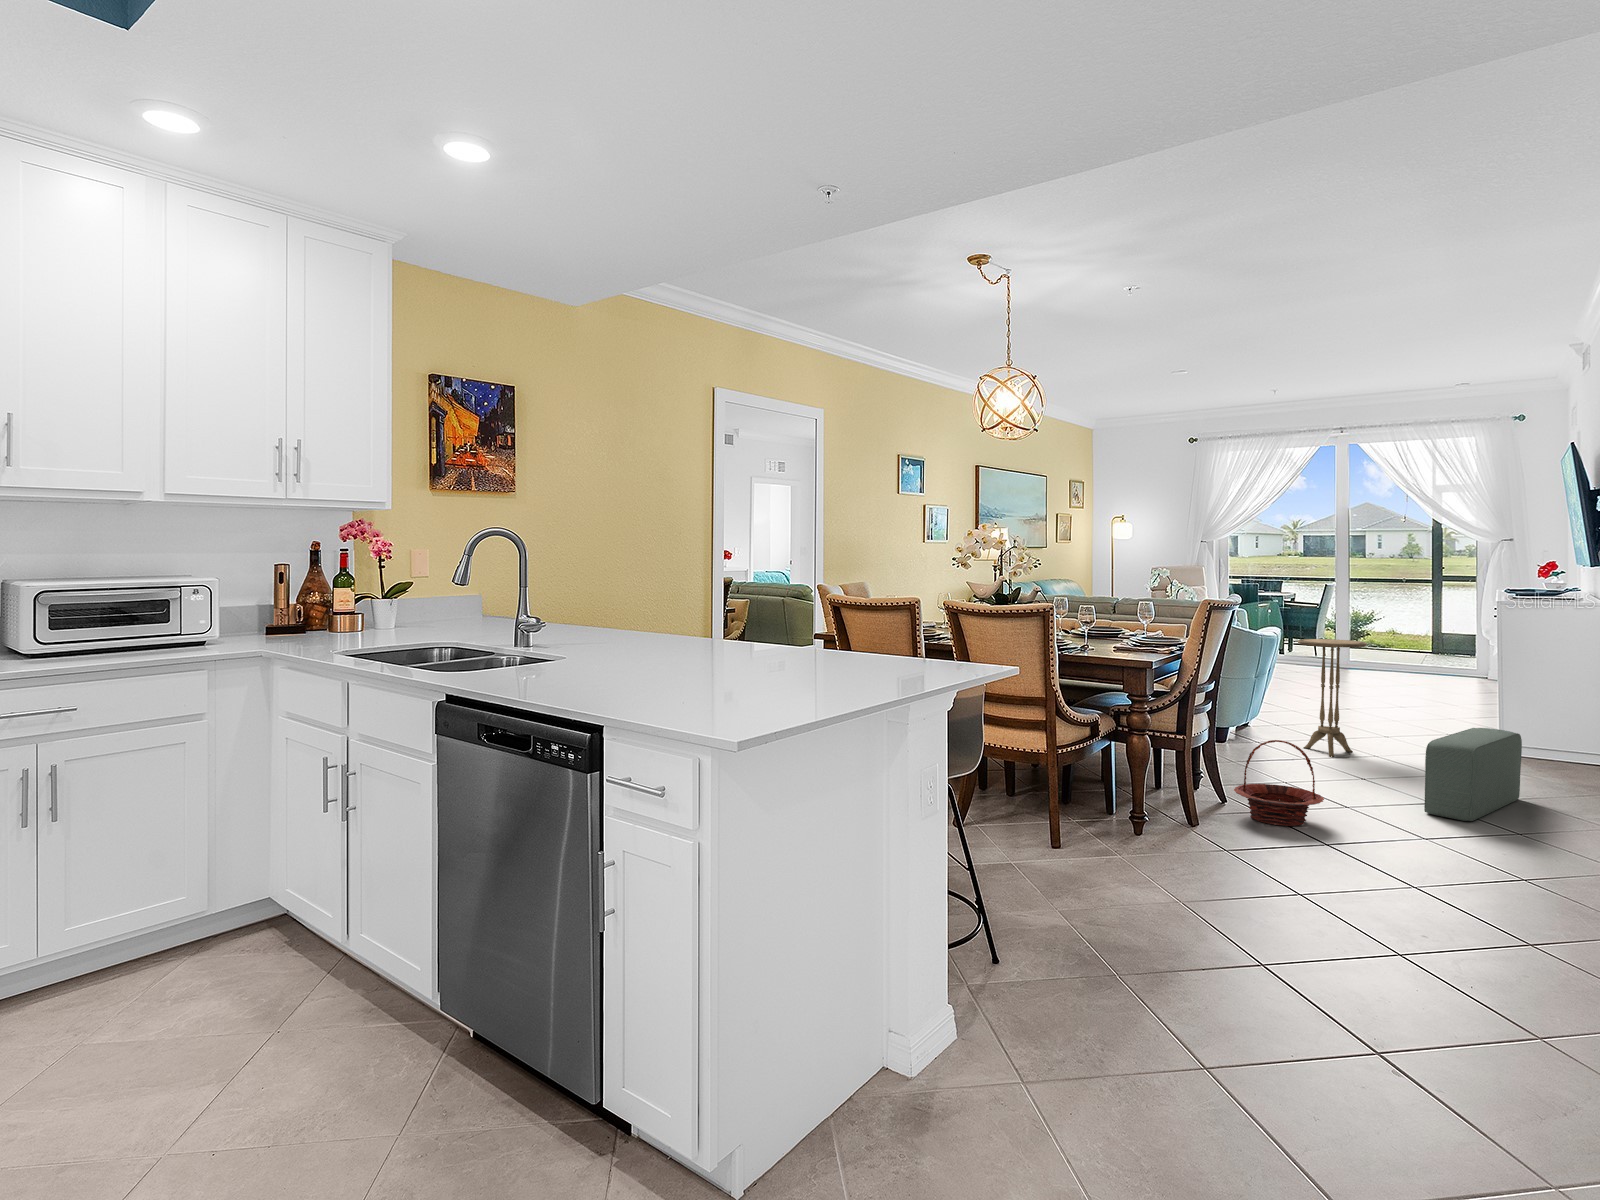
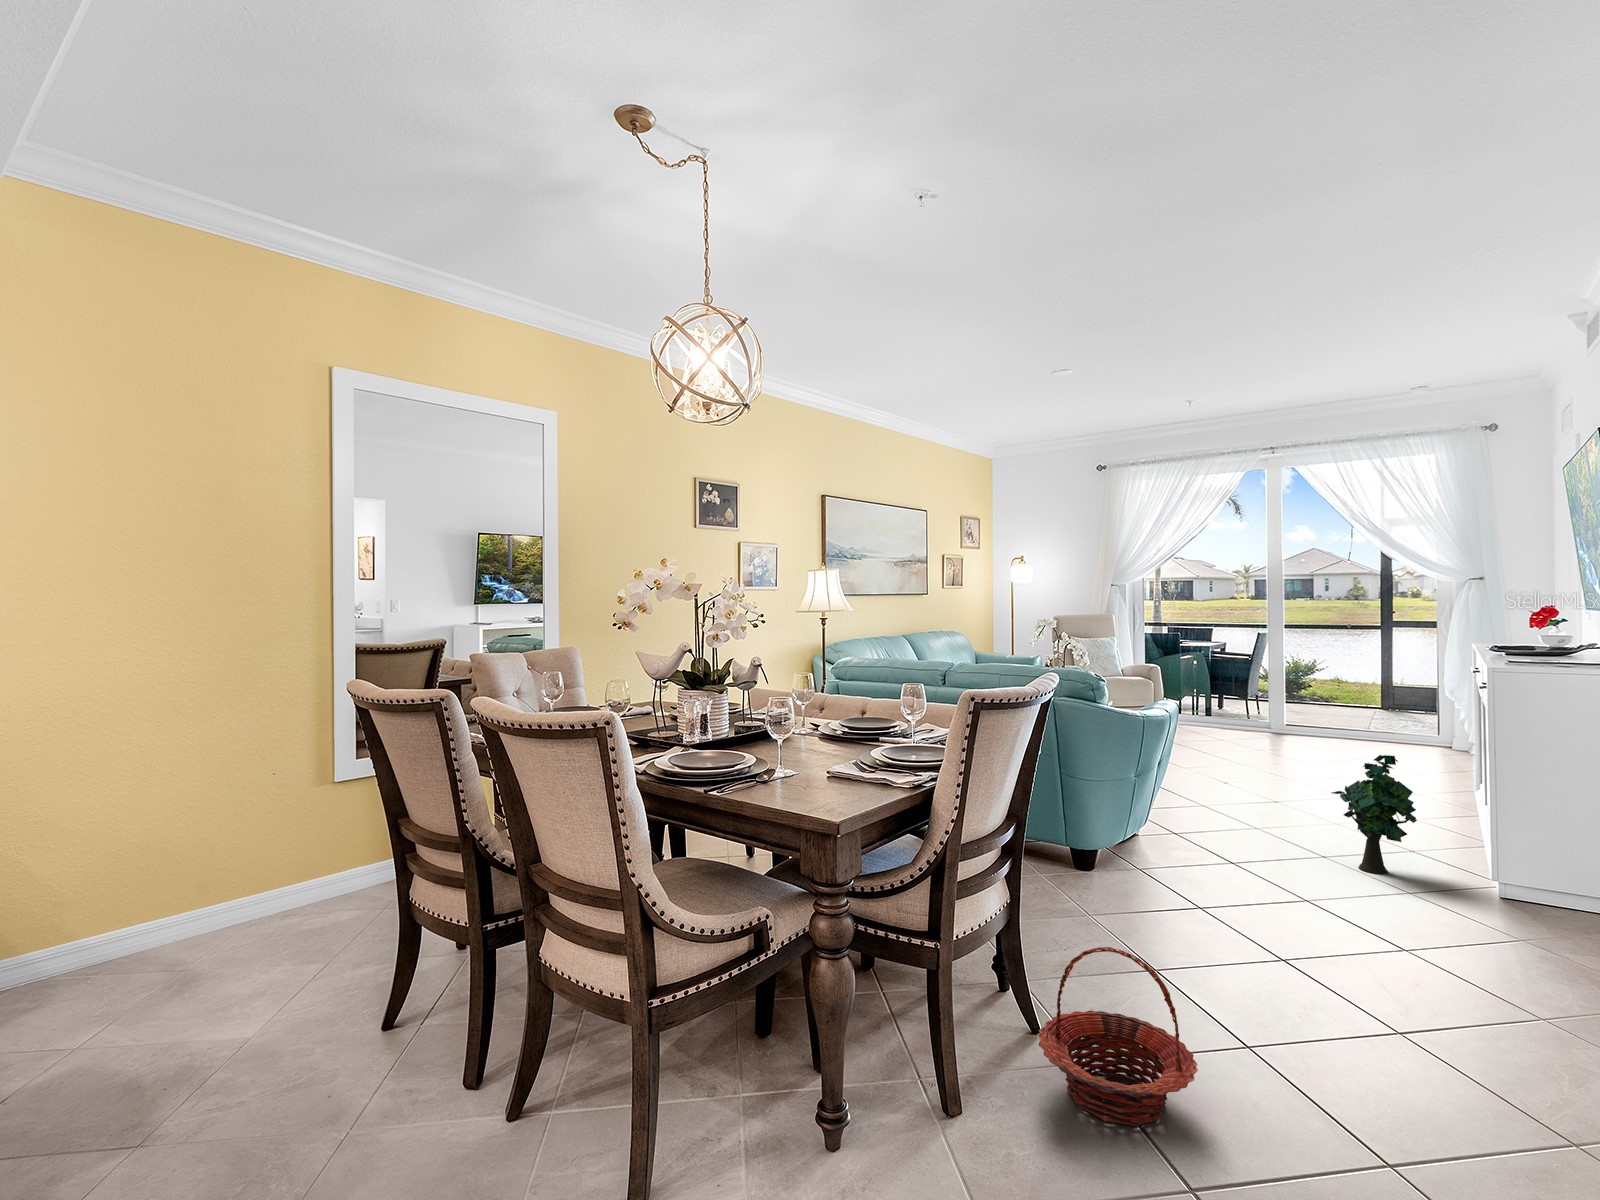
side table: present [1298,639,1367,757] -> none [1194,720,1292,901]
decorative plant: none [1390,663,1449,745] -> present [1332,755,1417,874]
pouf: present [1424,728,1522,821] -> none [1389,894,1555,1110]

